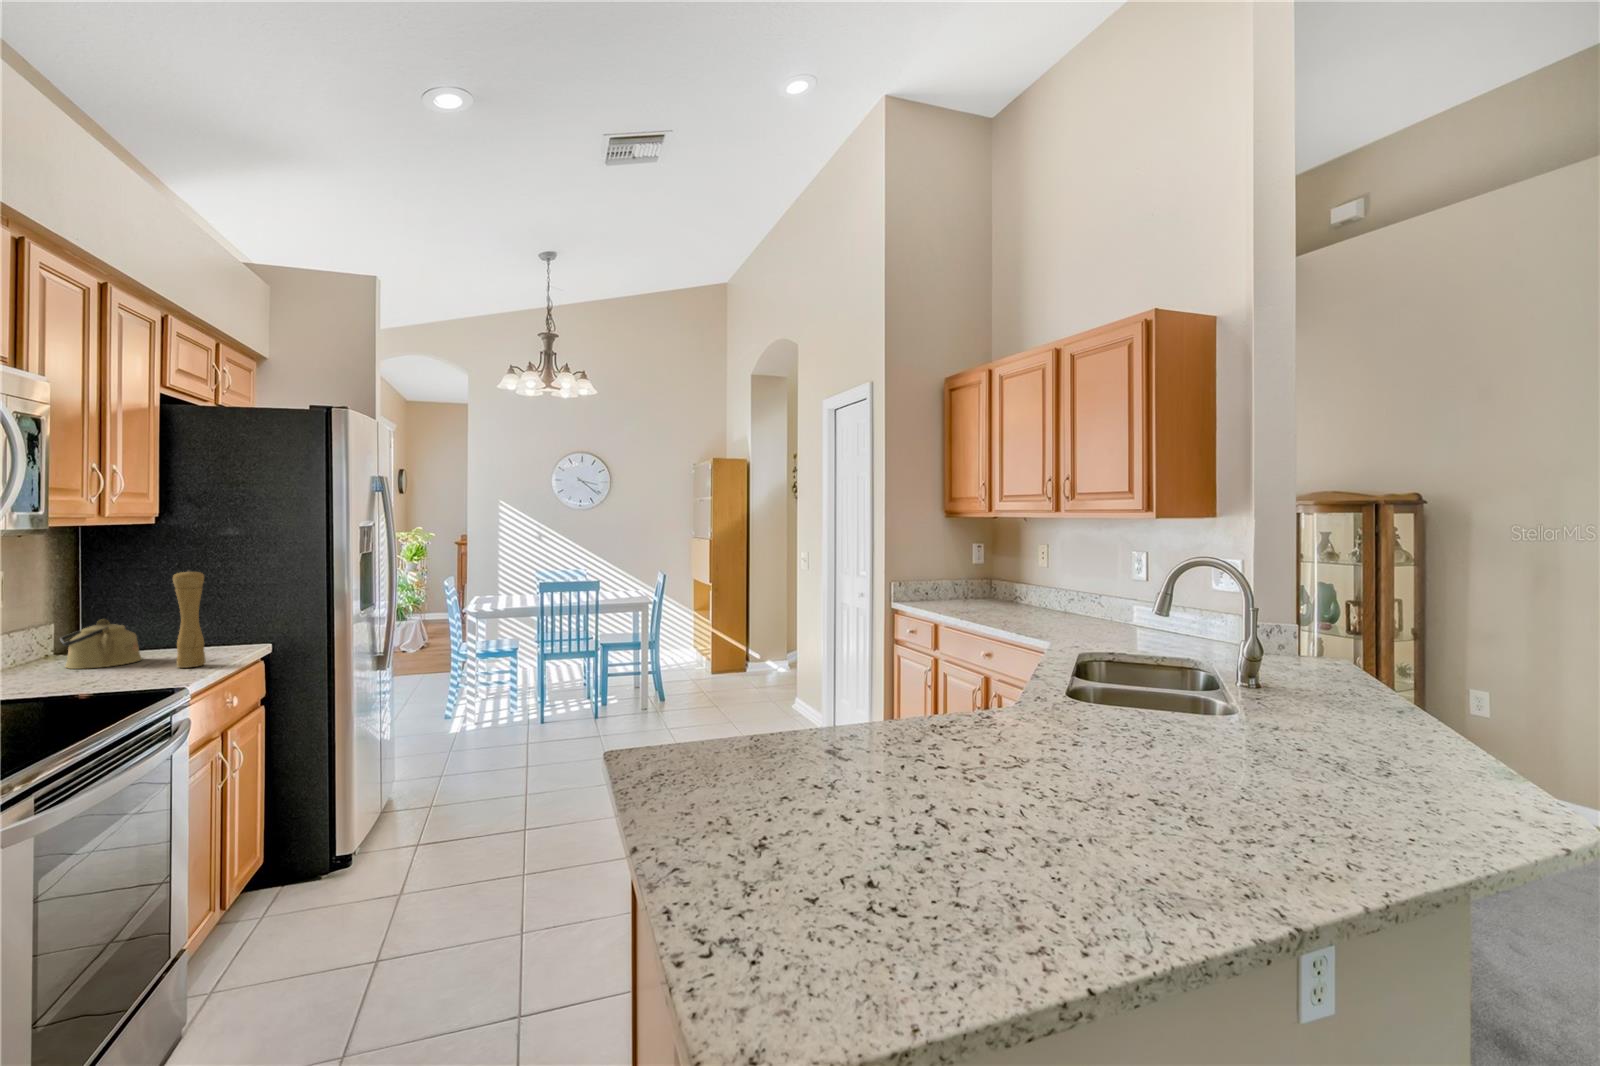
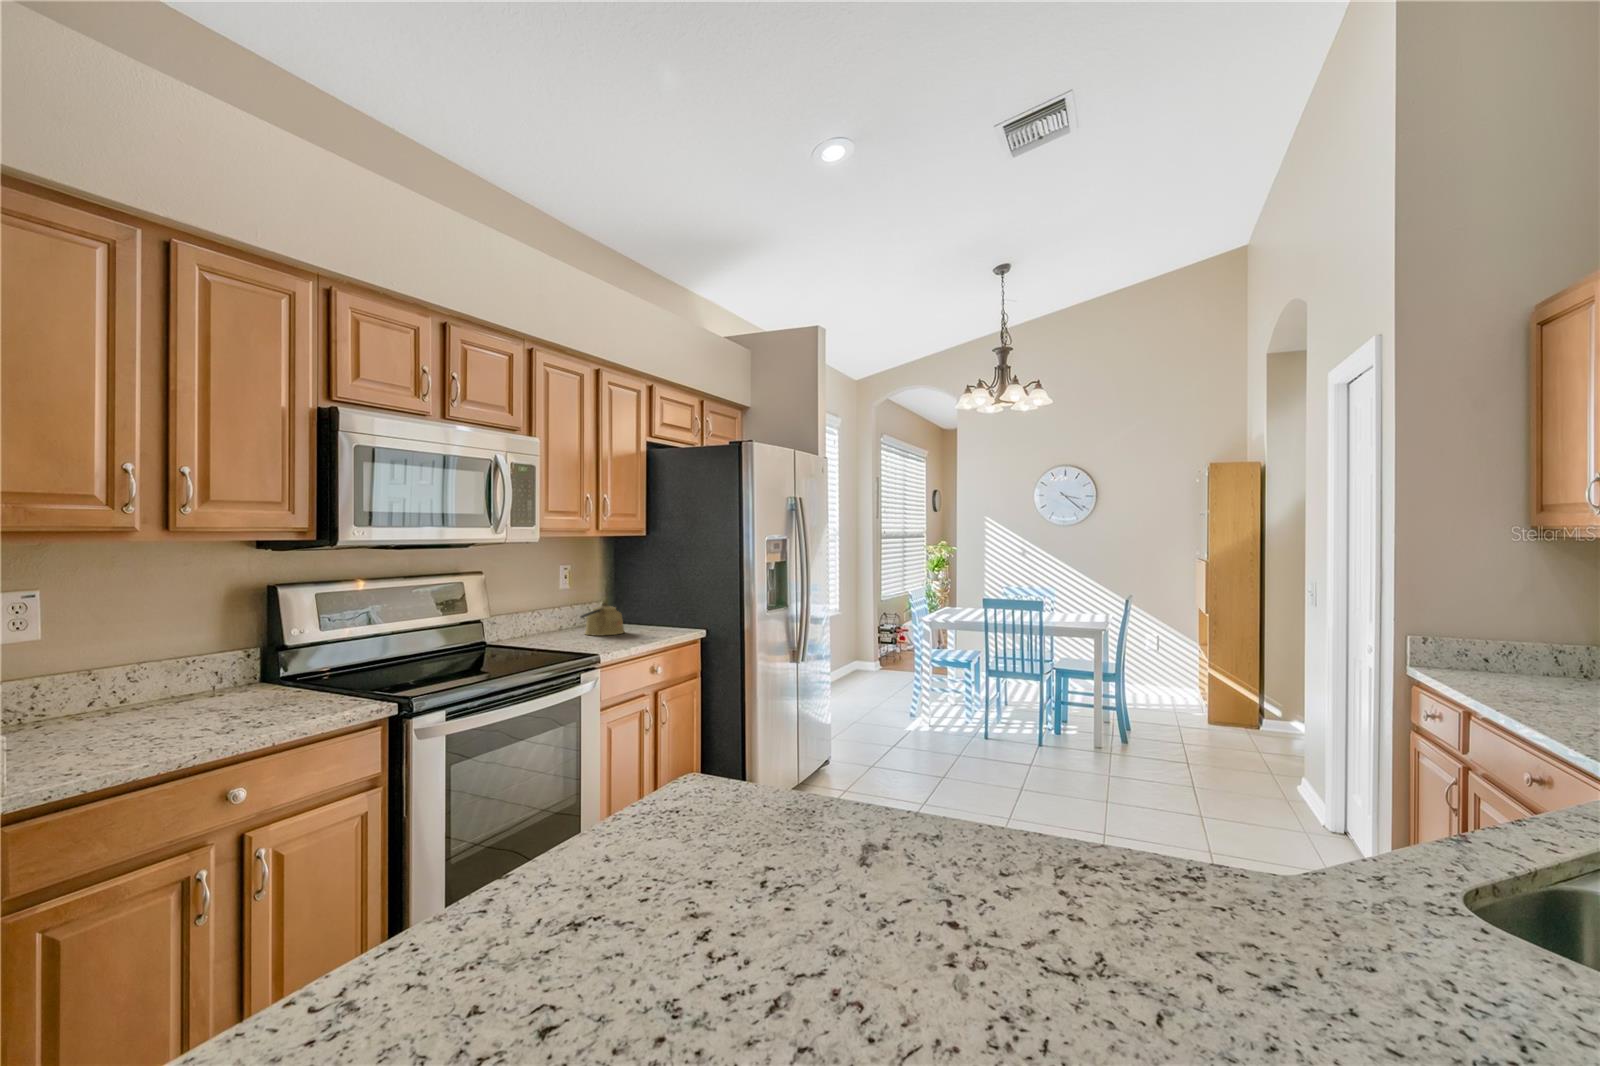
pepper mill: present [173,570,206,668] -> none [623,569,642,642]

